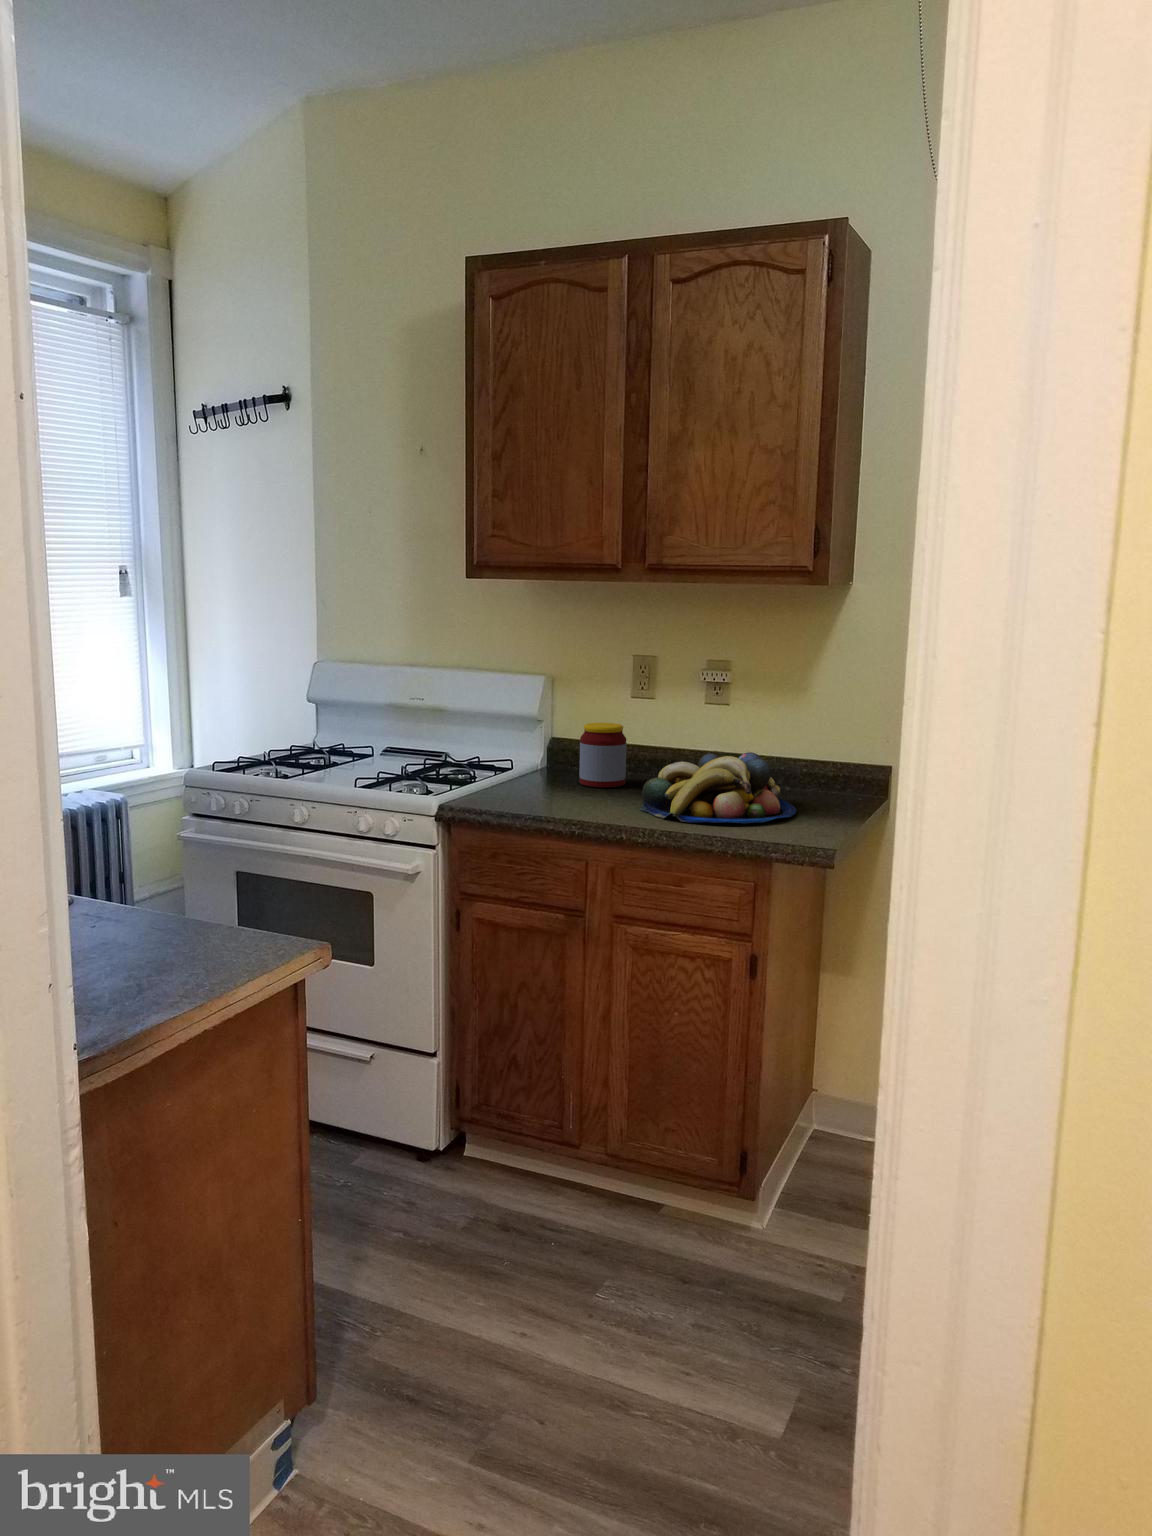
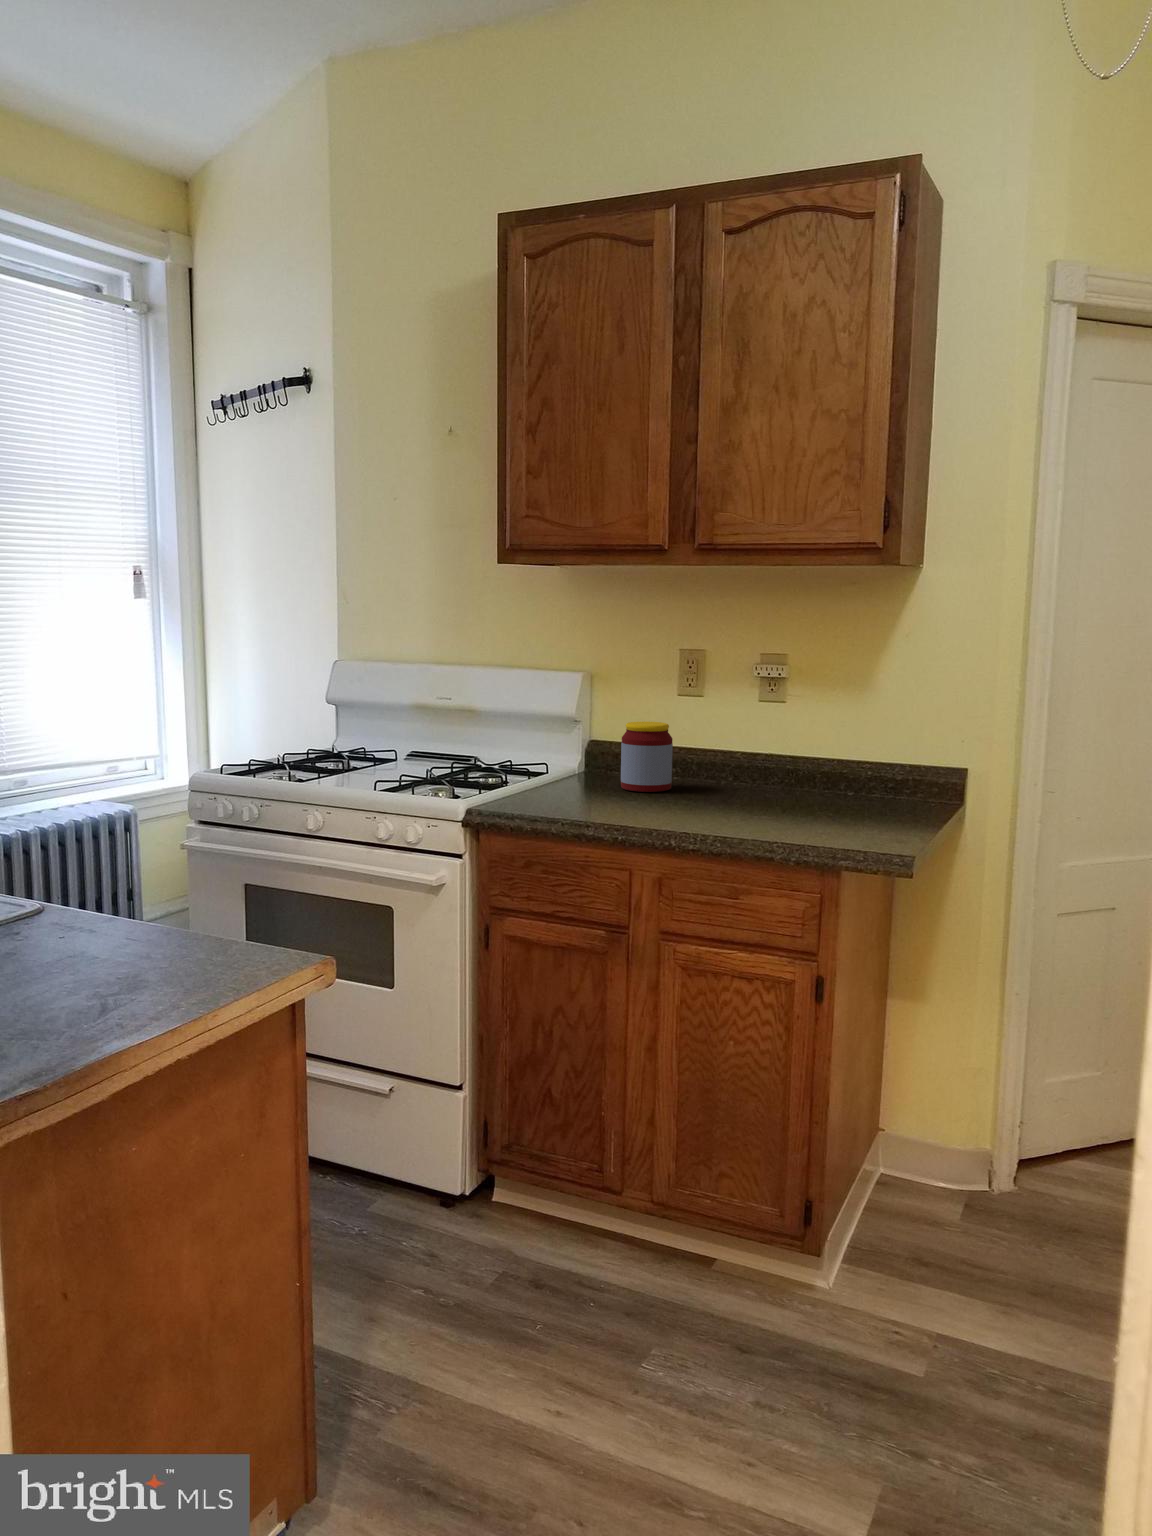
fruit bowl: present [640,752,797,823] -> none [688,751,864,827]

